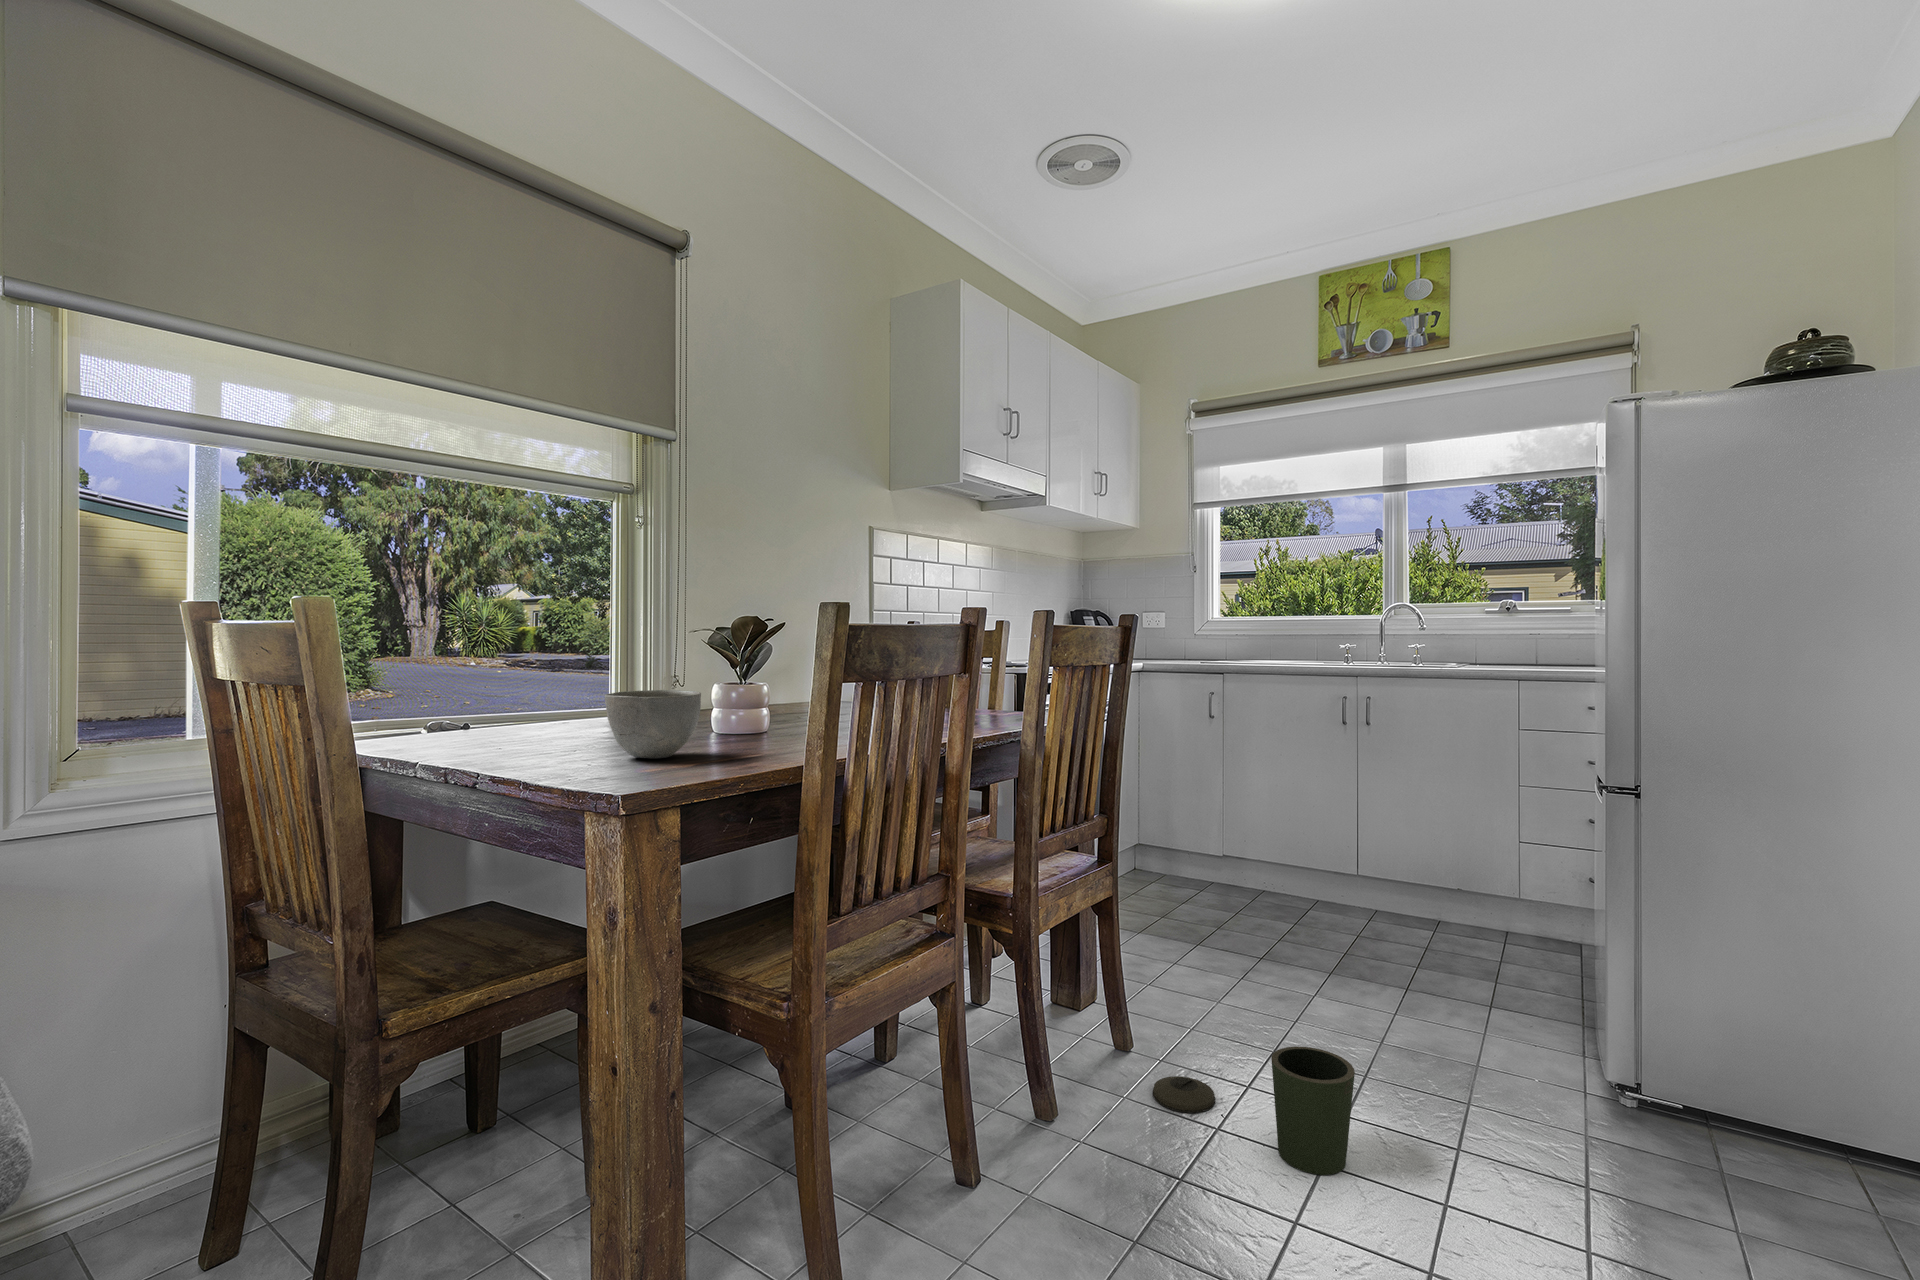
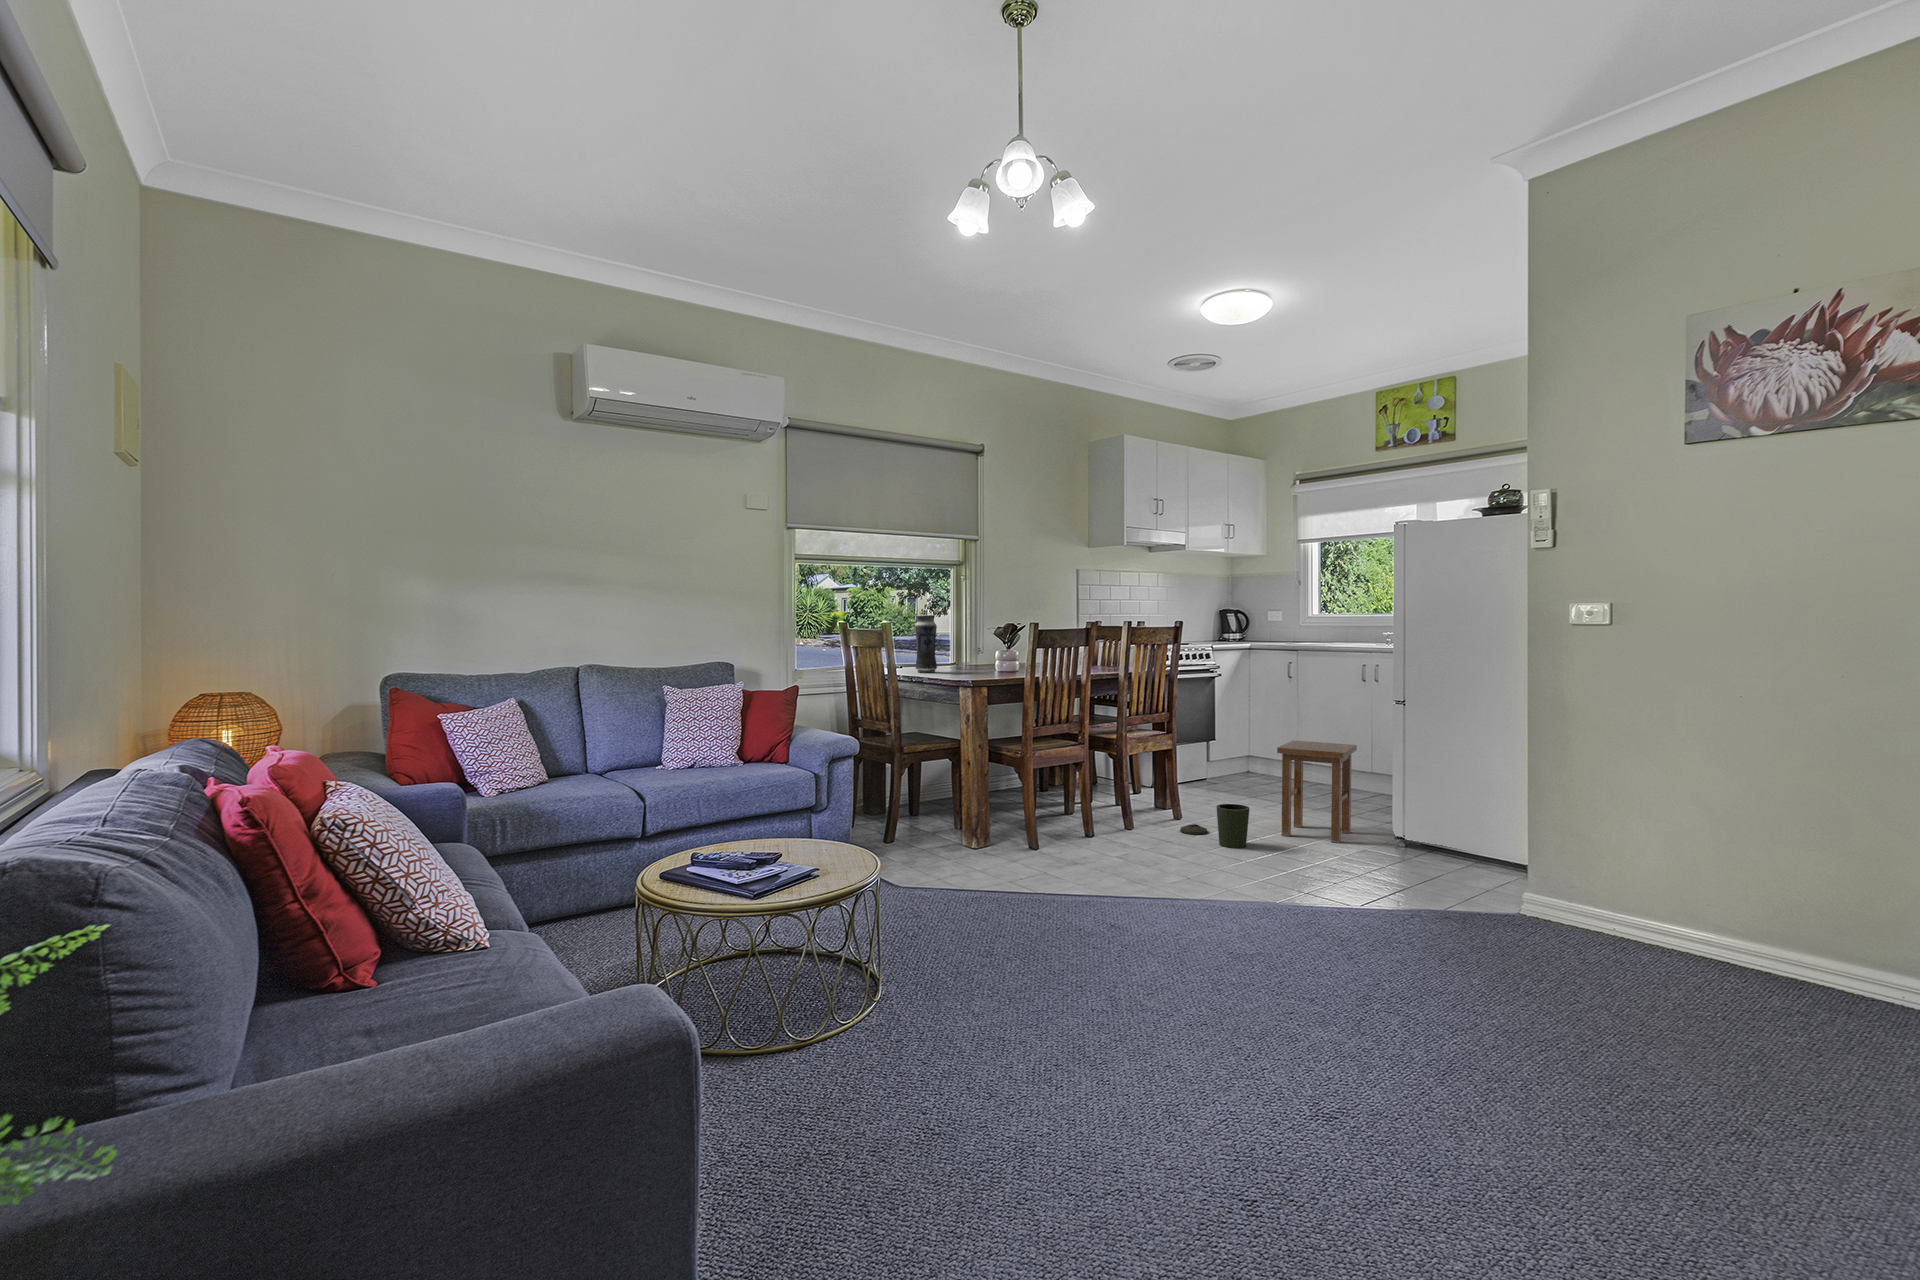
vase: none [478,589,546,751] -> present [915,615,937,673]
bowl: present [605,690,701,759] -> none [959,651,991,675]
stool: none [1340,861,1516,1105] -> present [1277,740,1357,843]

